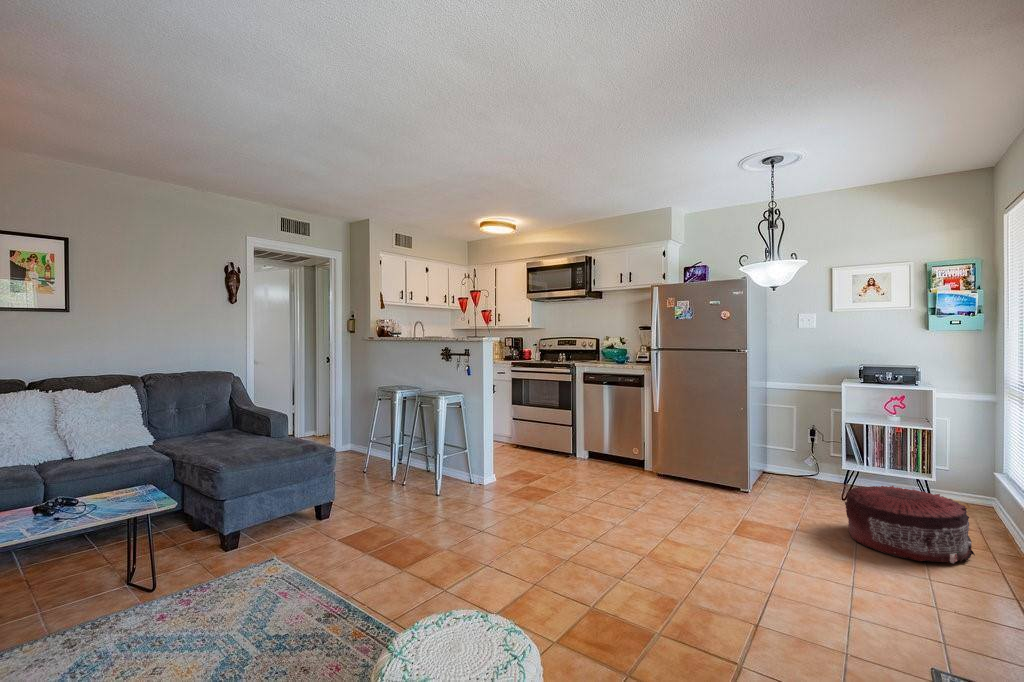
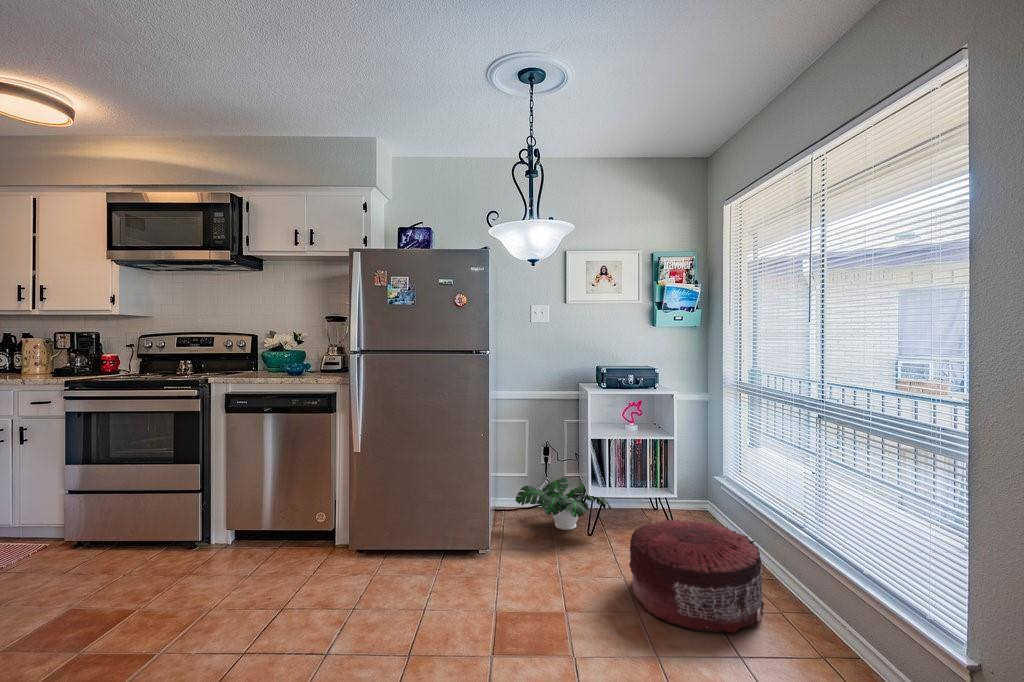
potted plant: none [775,454,862,493] -> present [515,478,611,530]

